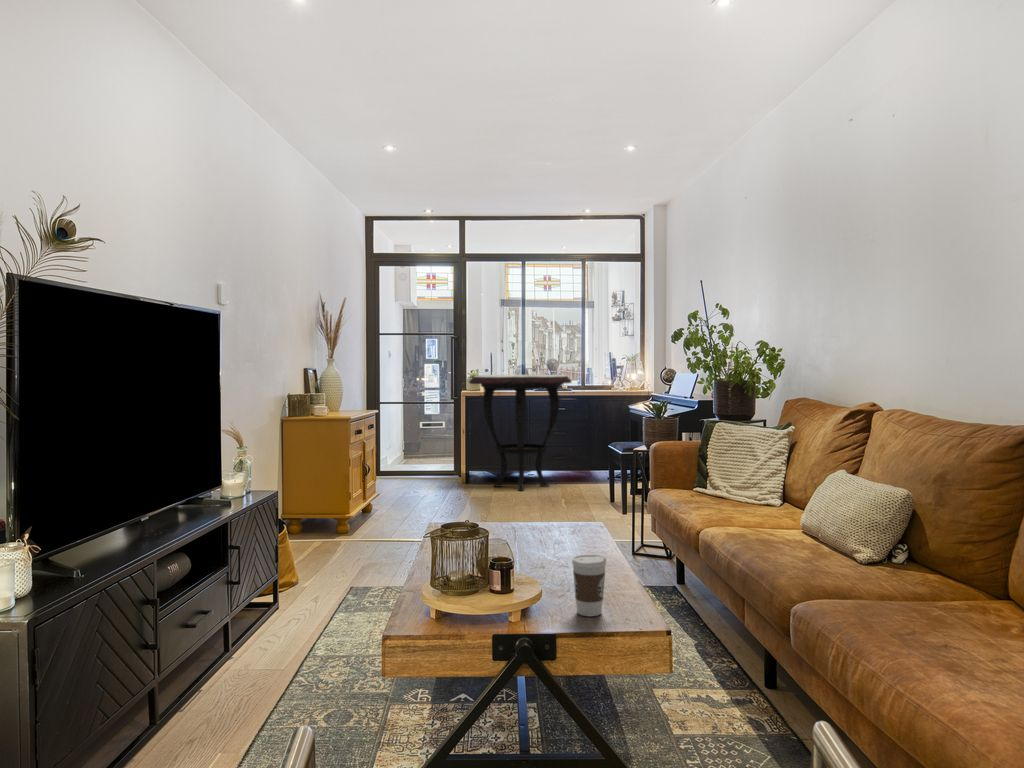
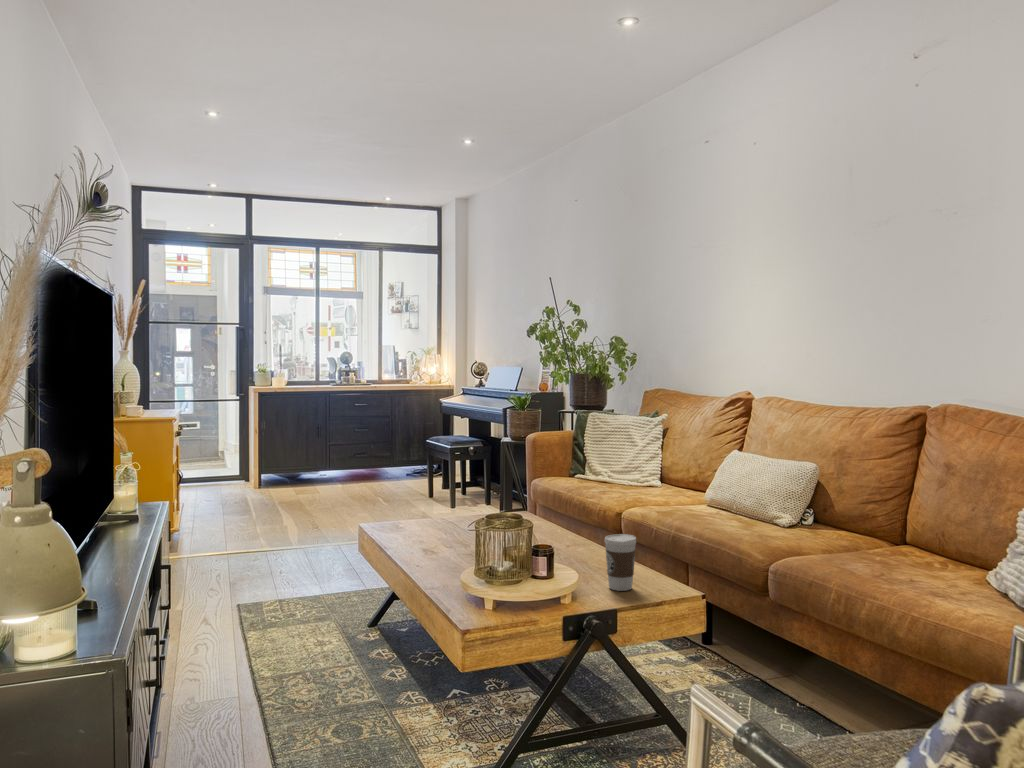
side table: present [469,375,571,491] -> none [274,370,390,496]

